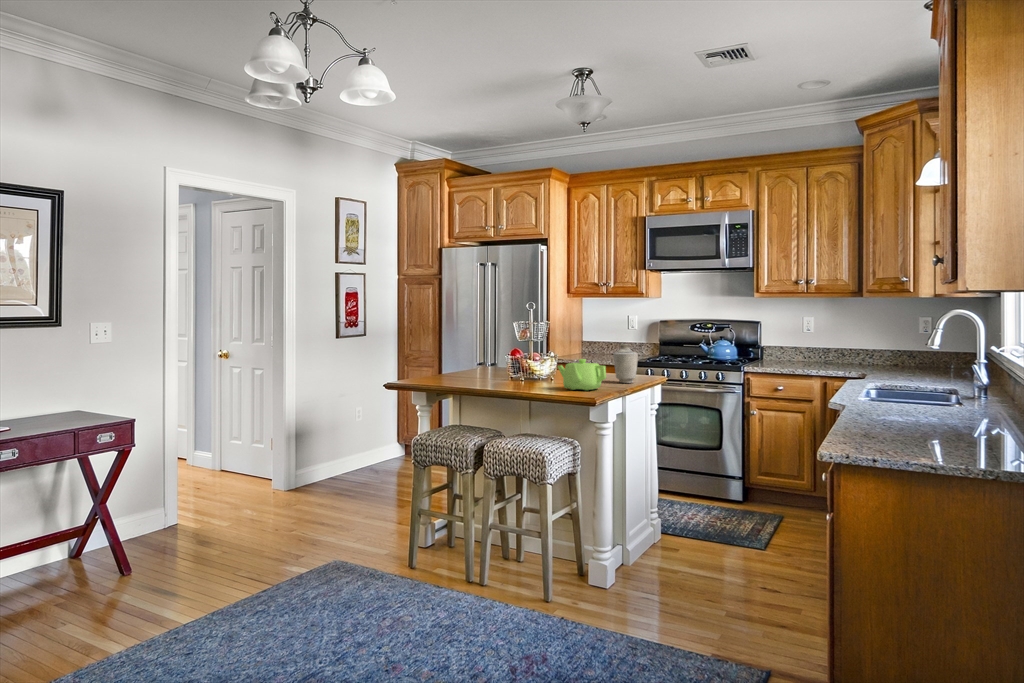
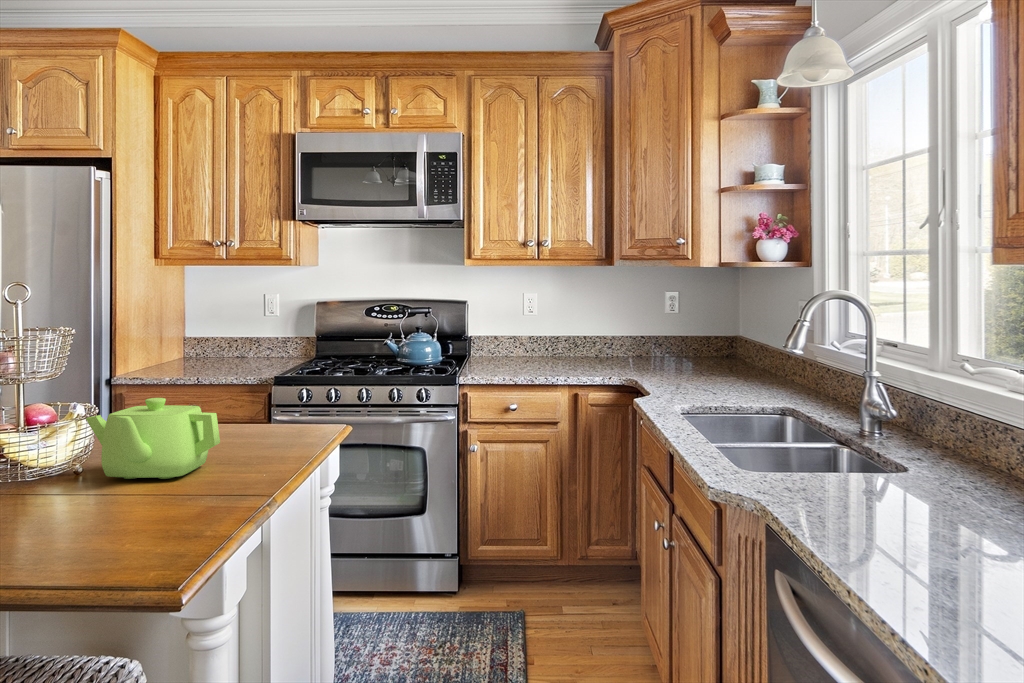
vase: present [614,344,638,383] -> none [240,352,293,436]

